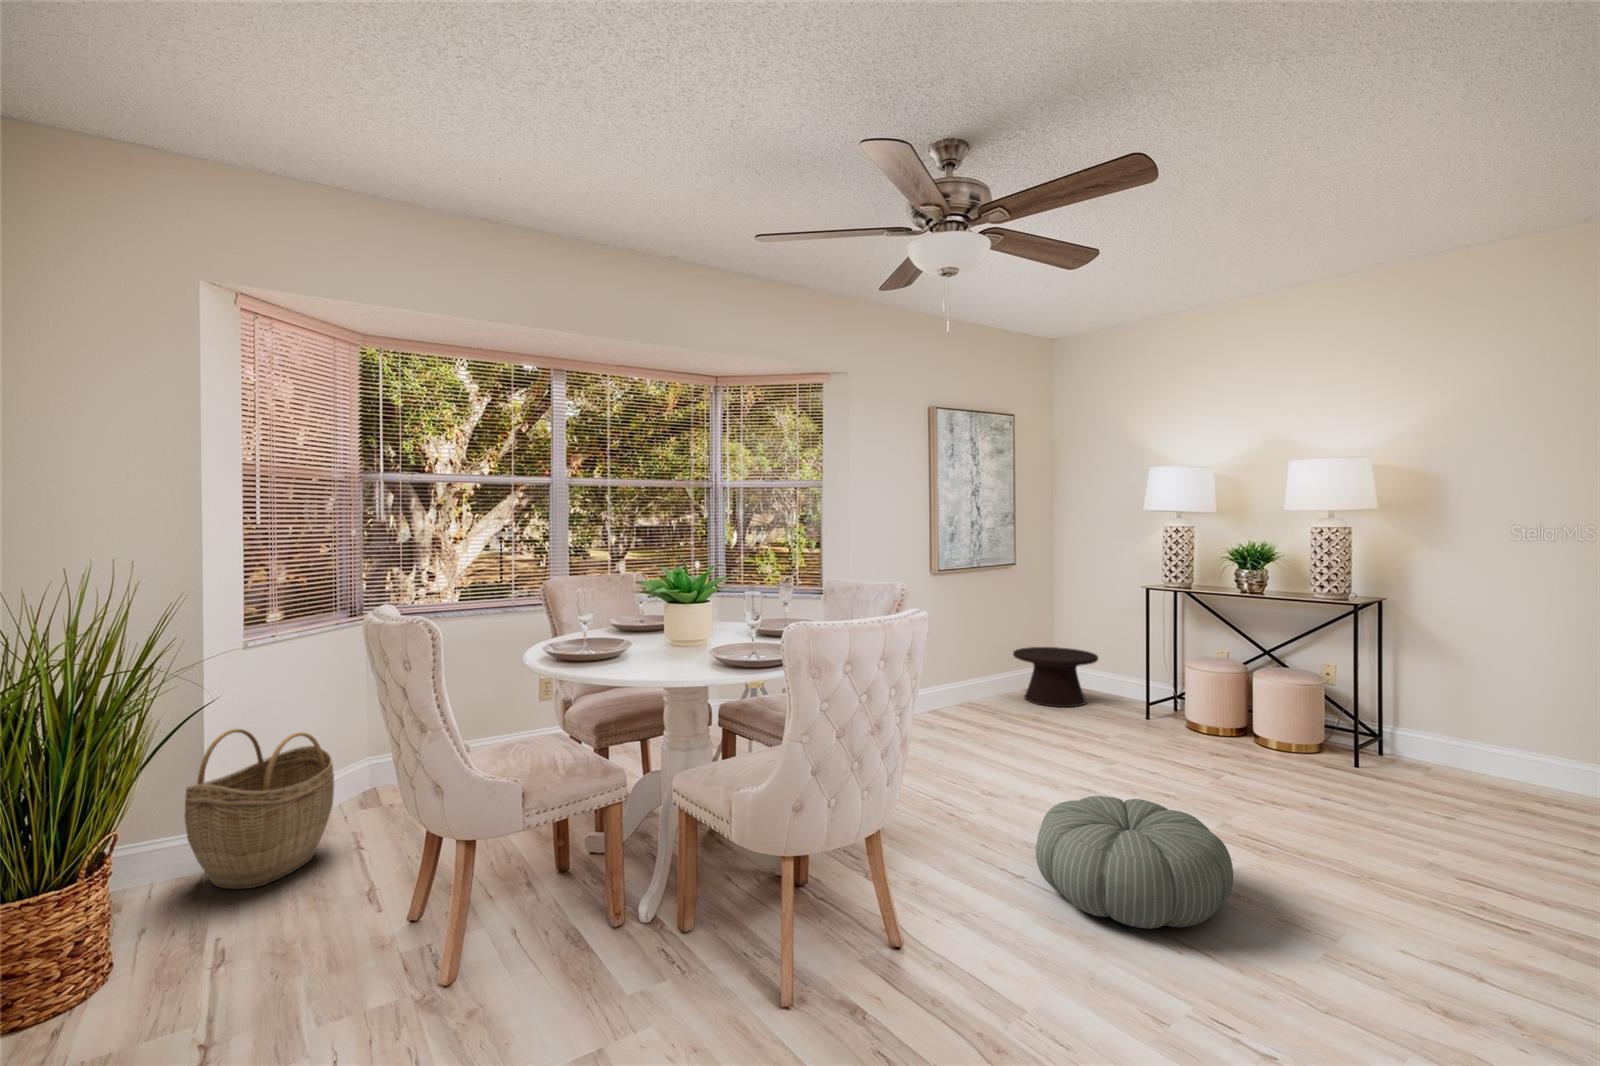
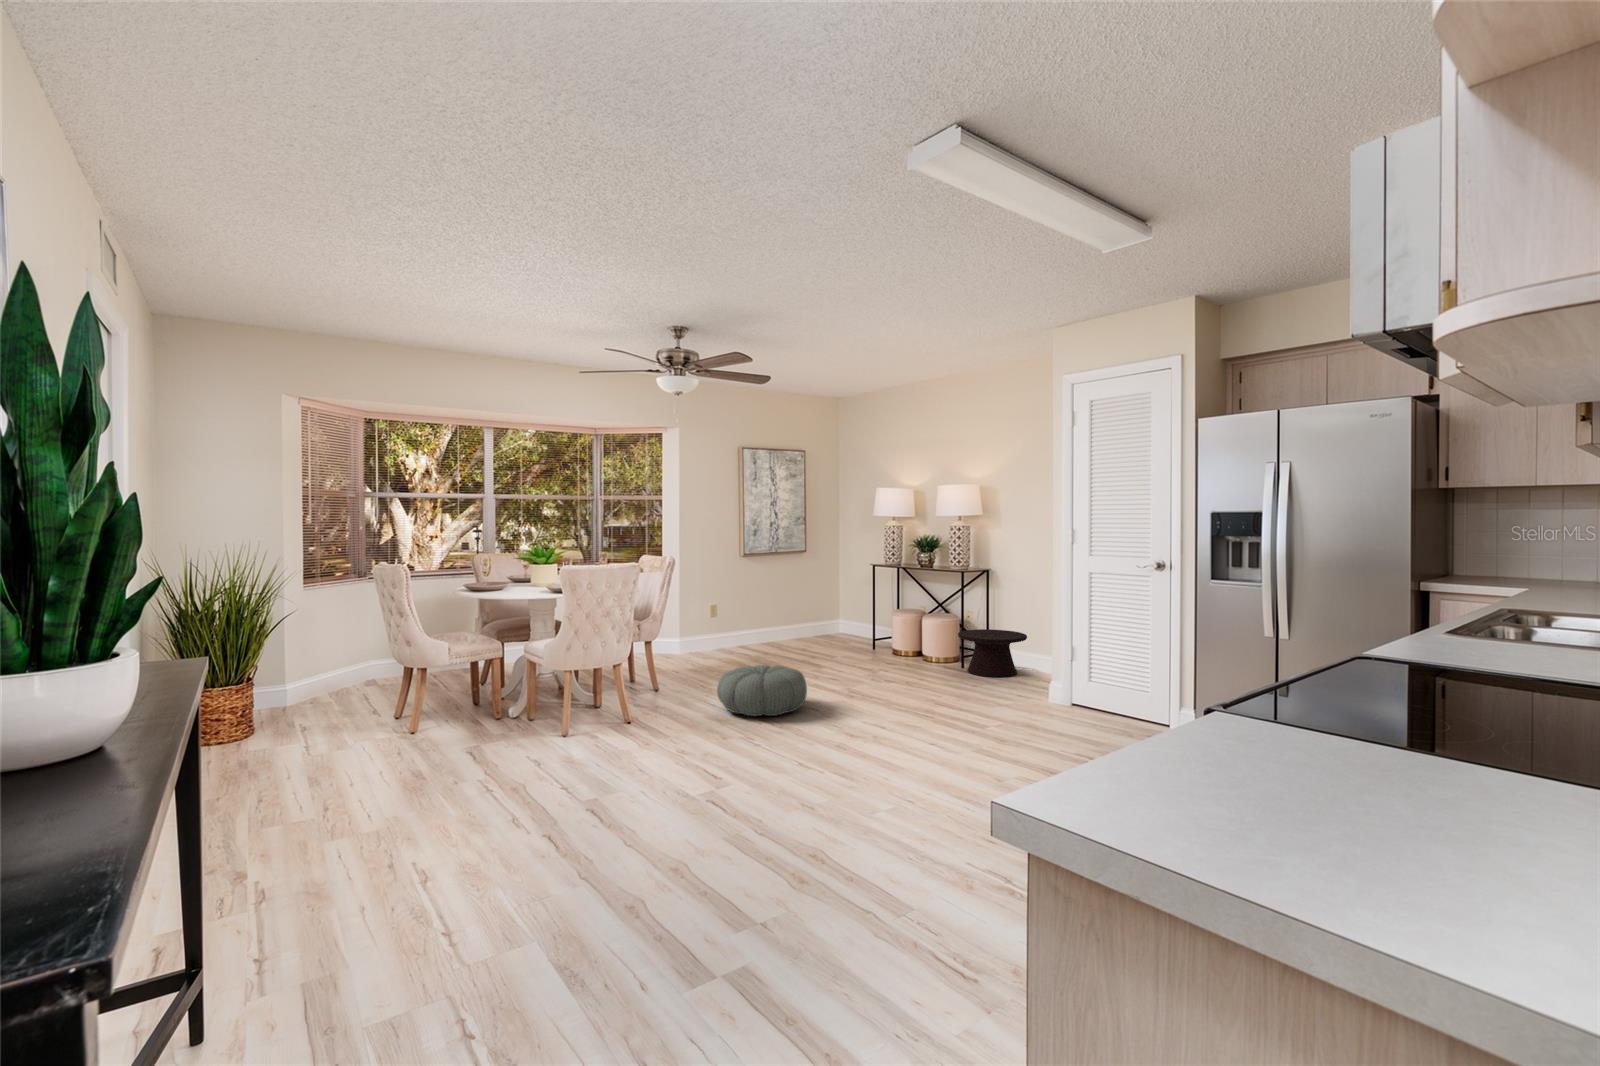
side table: present [1013,647,1098,707] -> present [958,629,1027,677]
woven basket: present [184,729,334,889] -> none [275,632,351,711]

